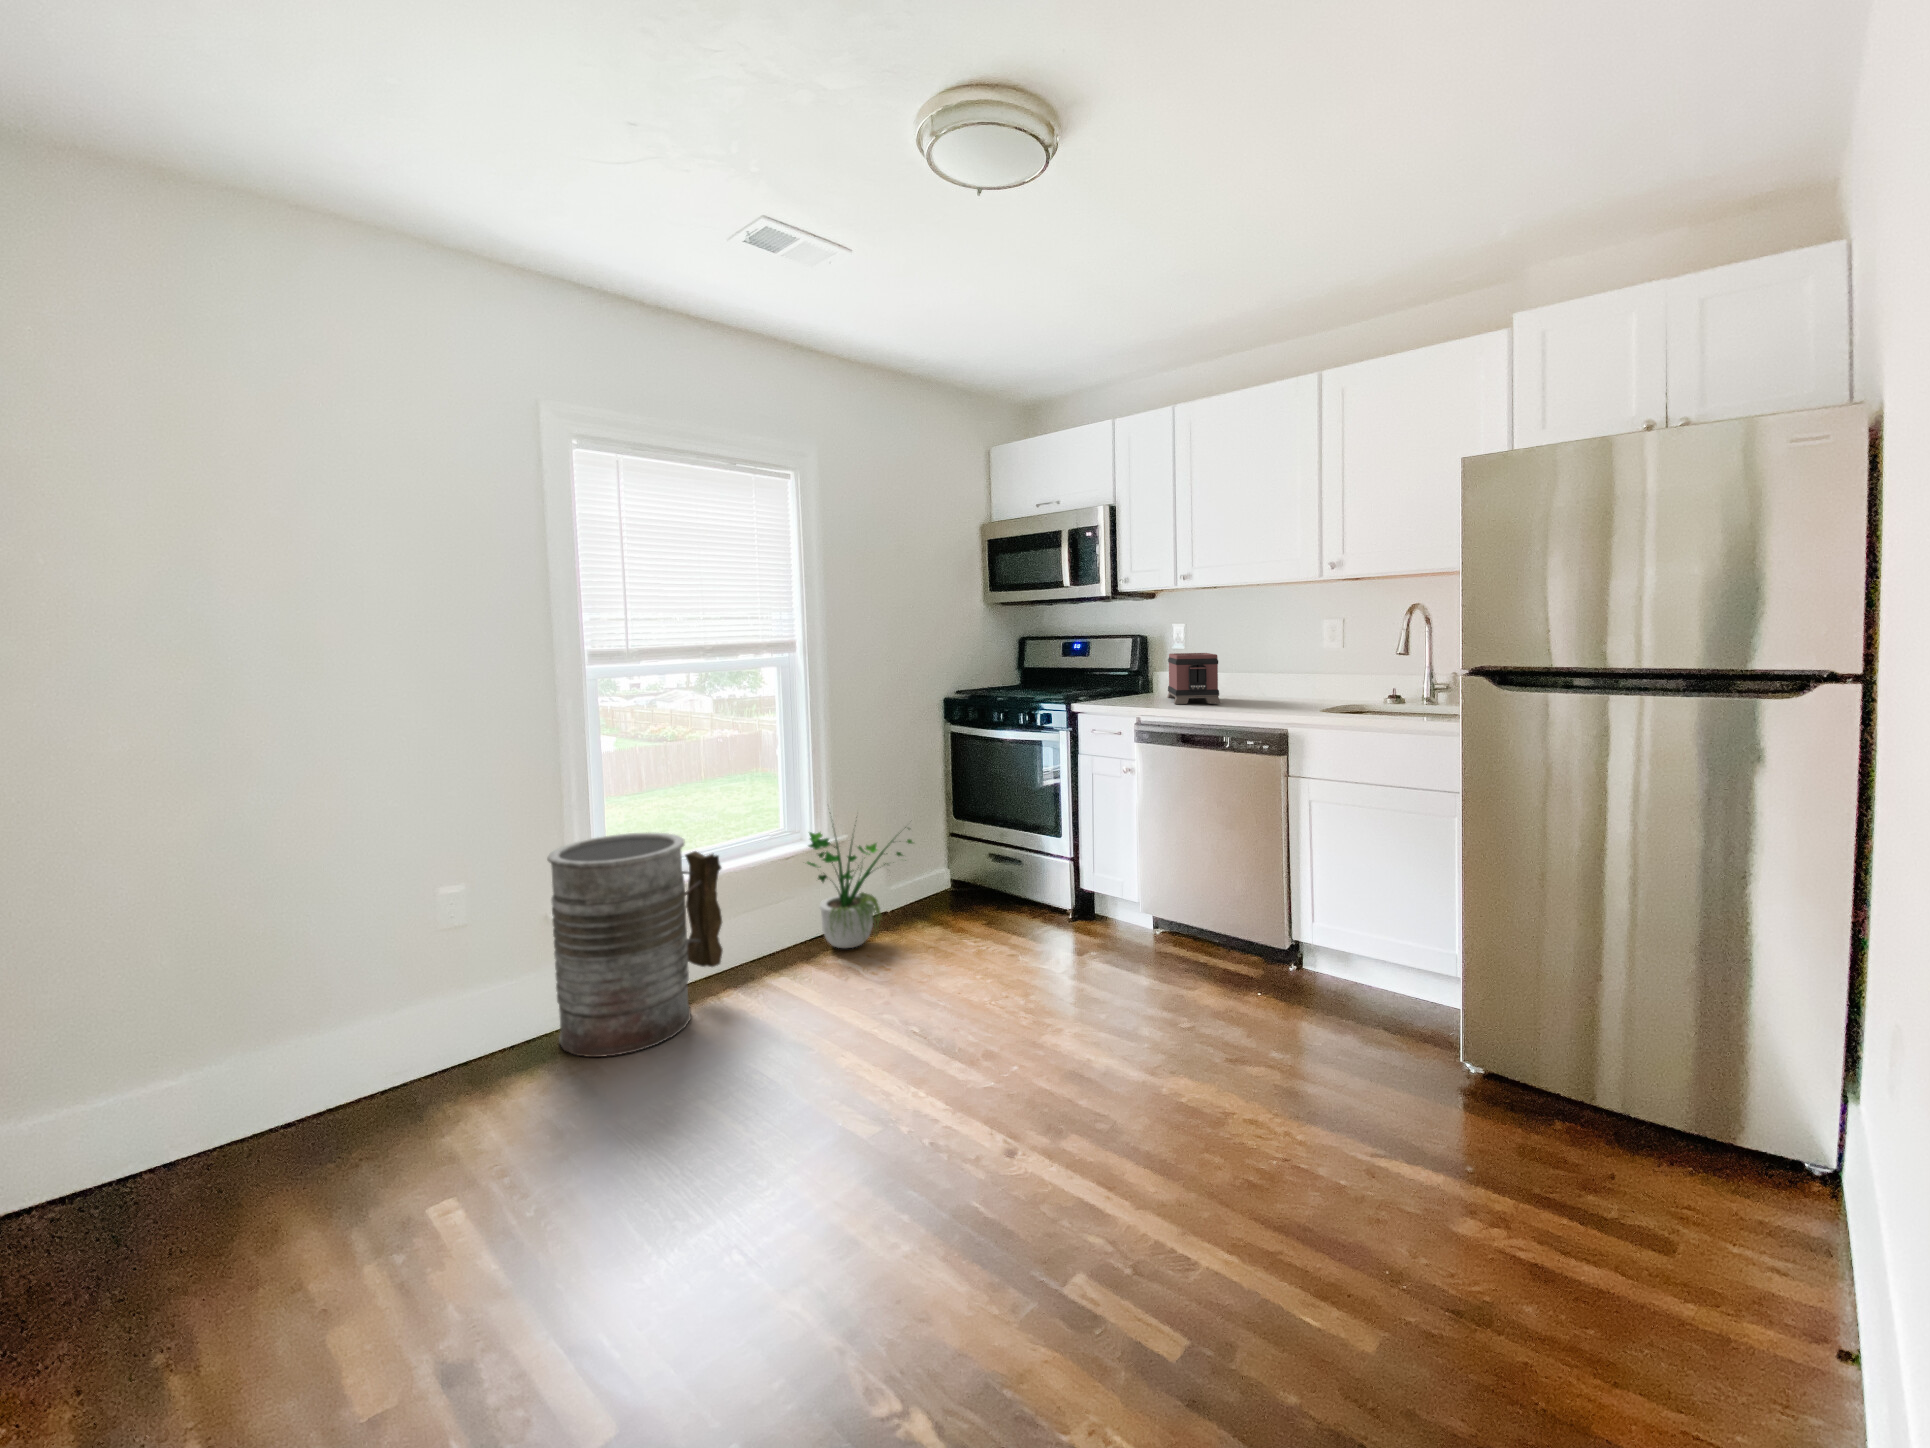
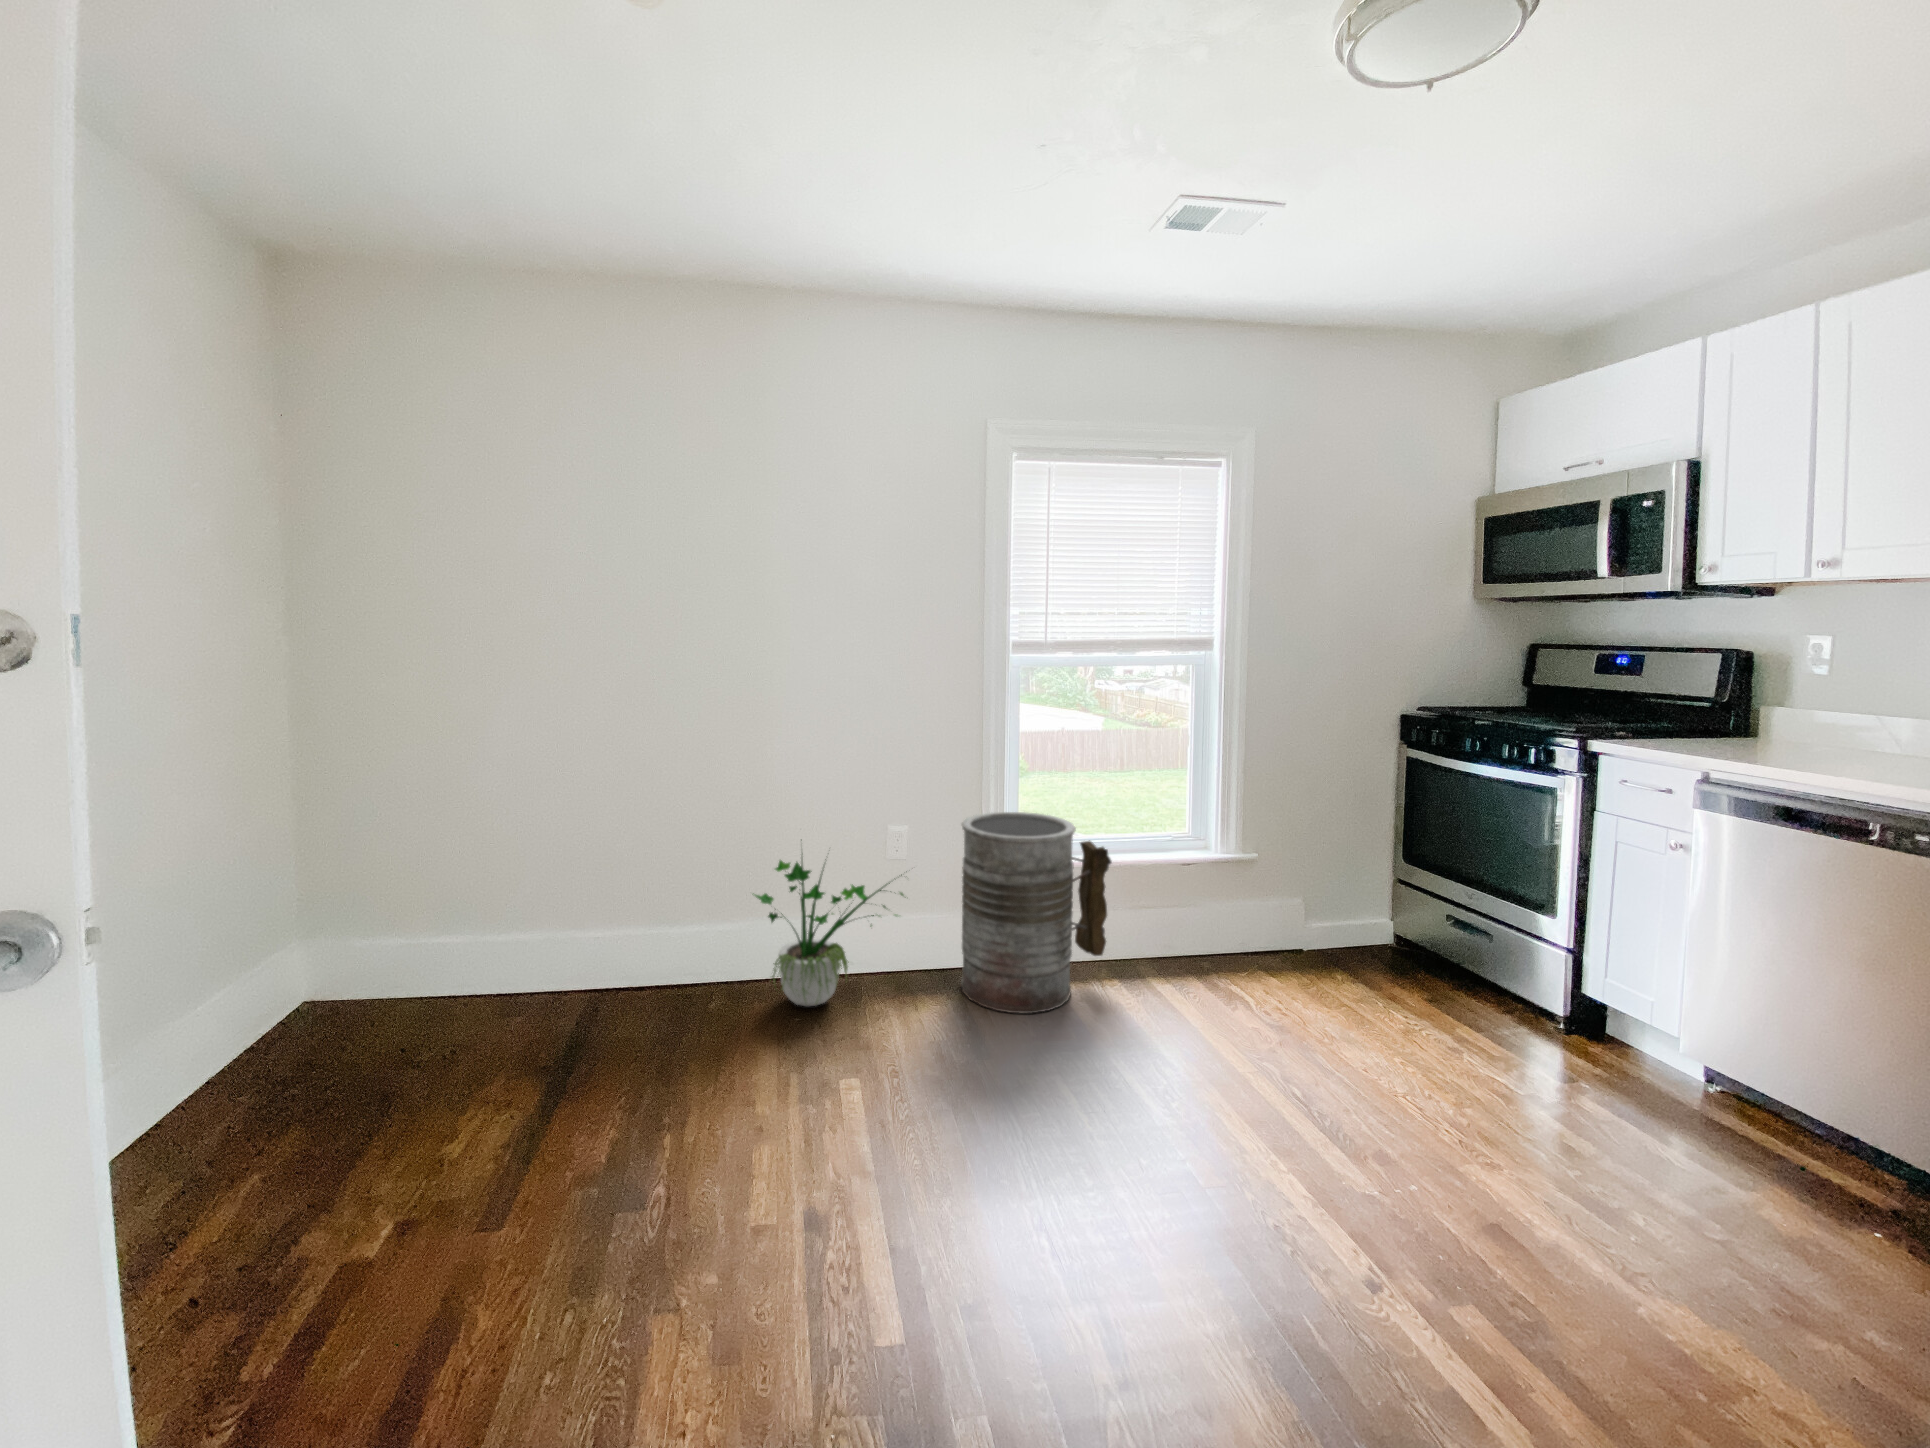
toaster: present [1167,653,1221,704] -> none [1779,681,1892,767]
potted plant: present [807,827,913,948] -> present [755,860,904,1006]

